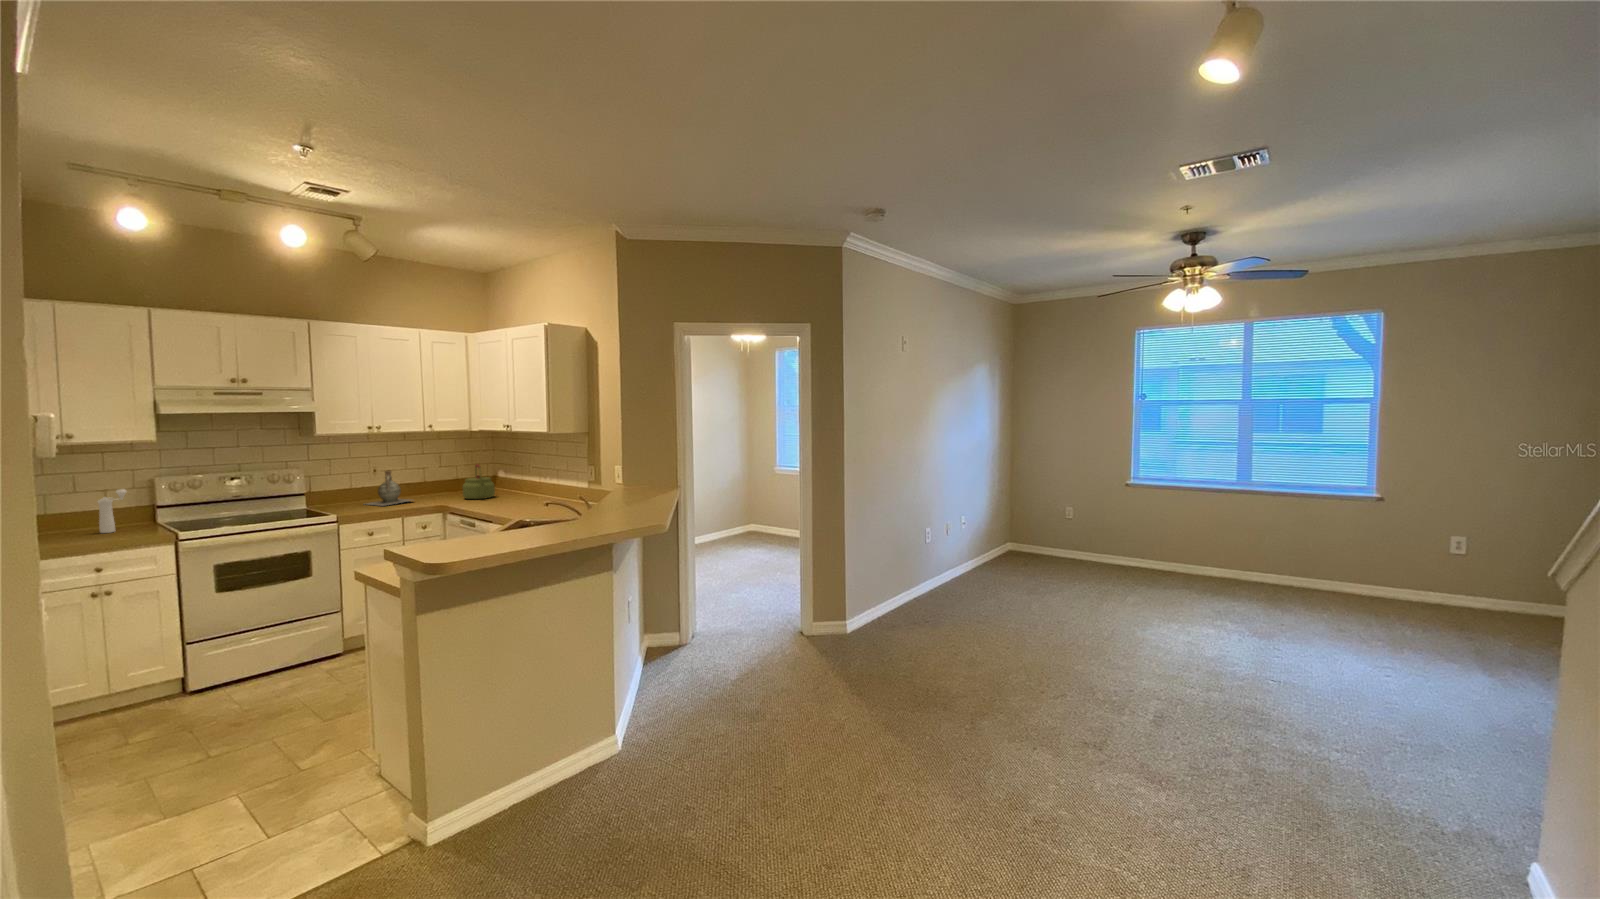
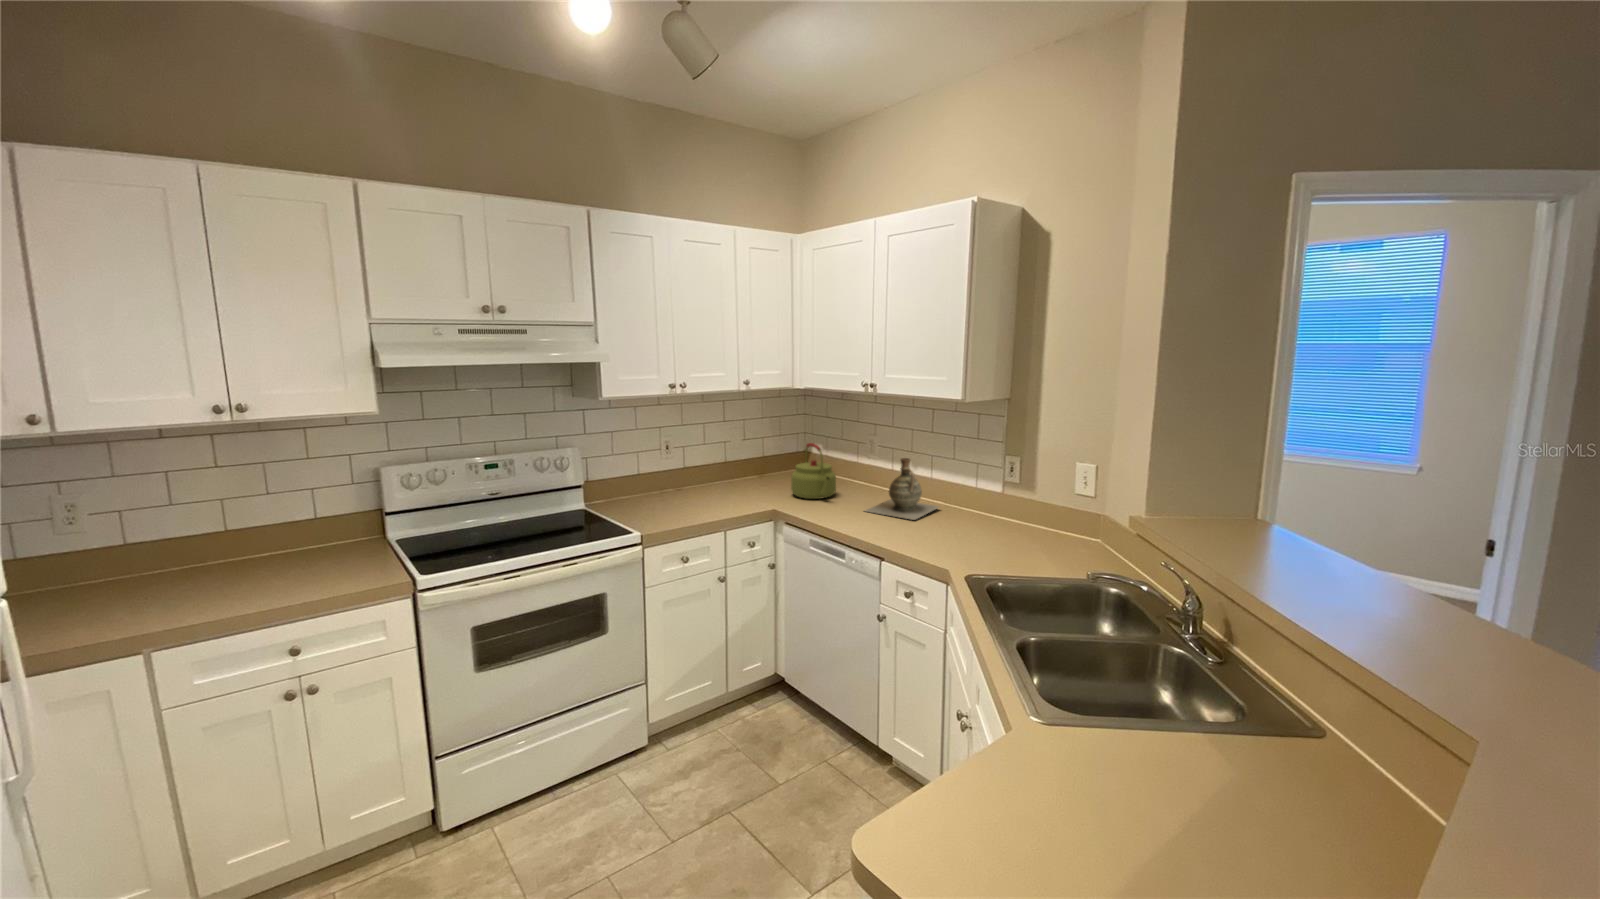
ceramic jug: present [367,471,410,506] -> present [866,458,939,520]
pepper mill: present [98,489,126,533] -> none [298,490,343,566]

